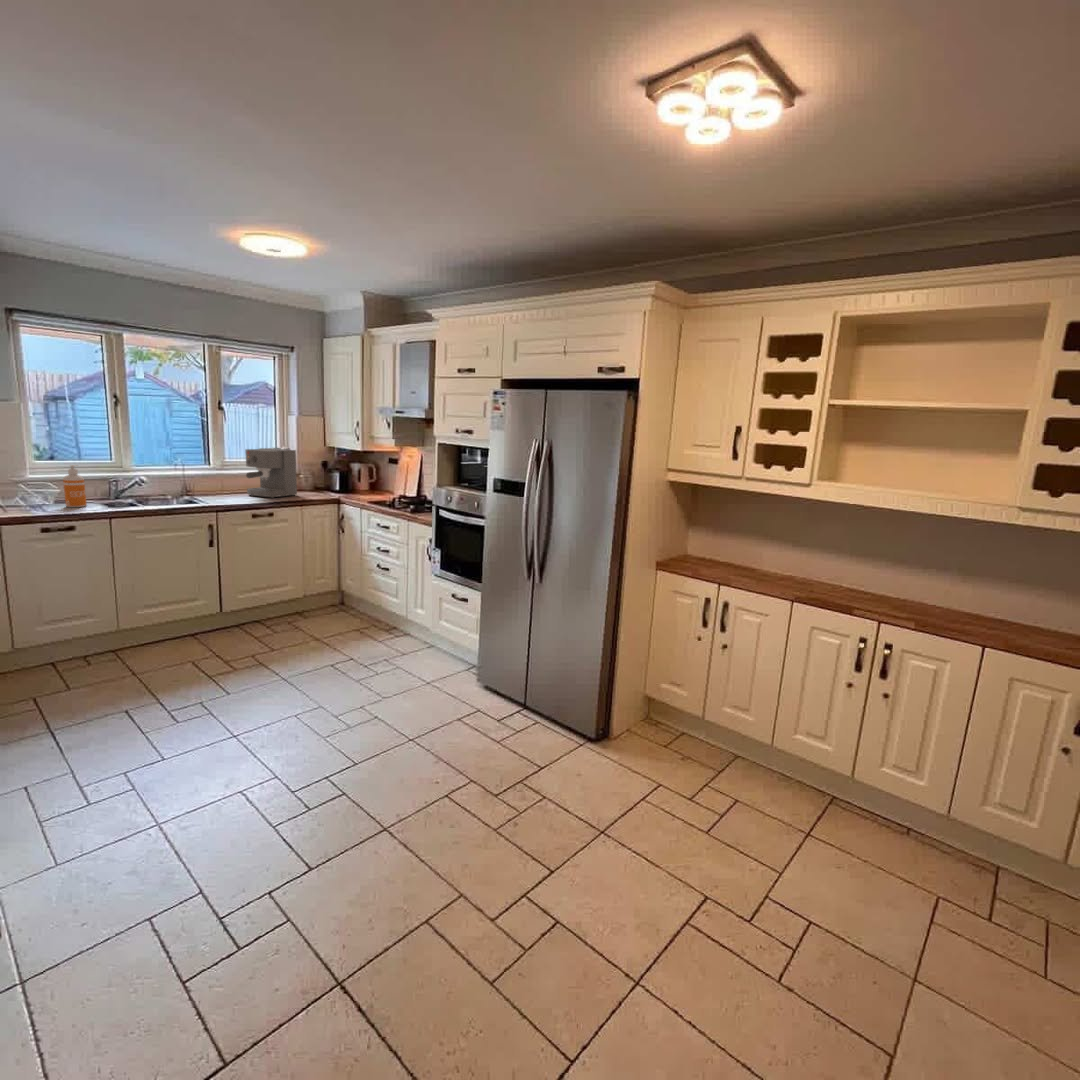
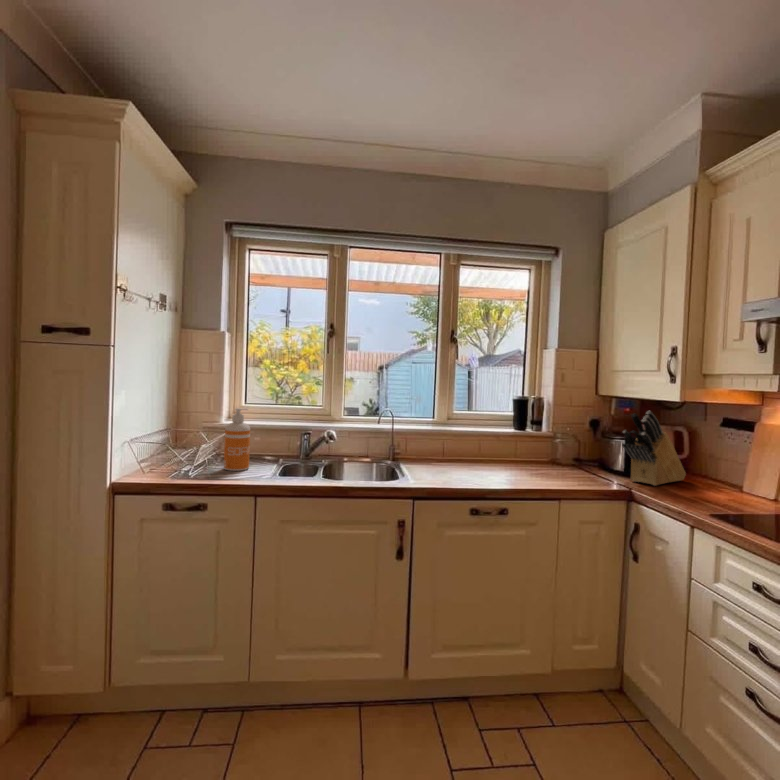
coffee maker: present [245,448,297,498] -> none [470,394,553,479]
knife block: none [335,456,372,495] -> present [622,411,686,486]

